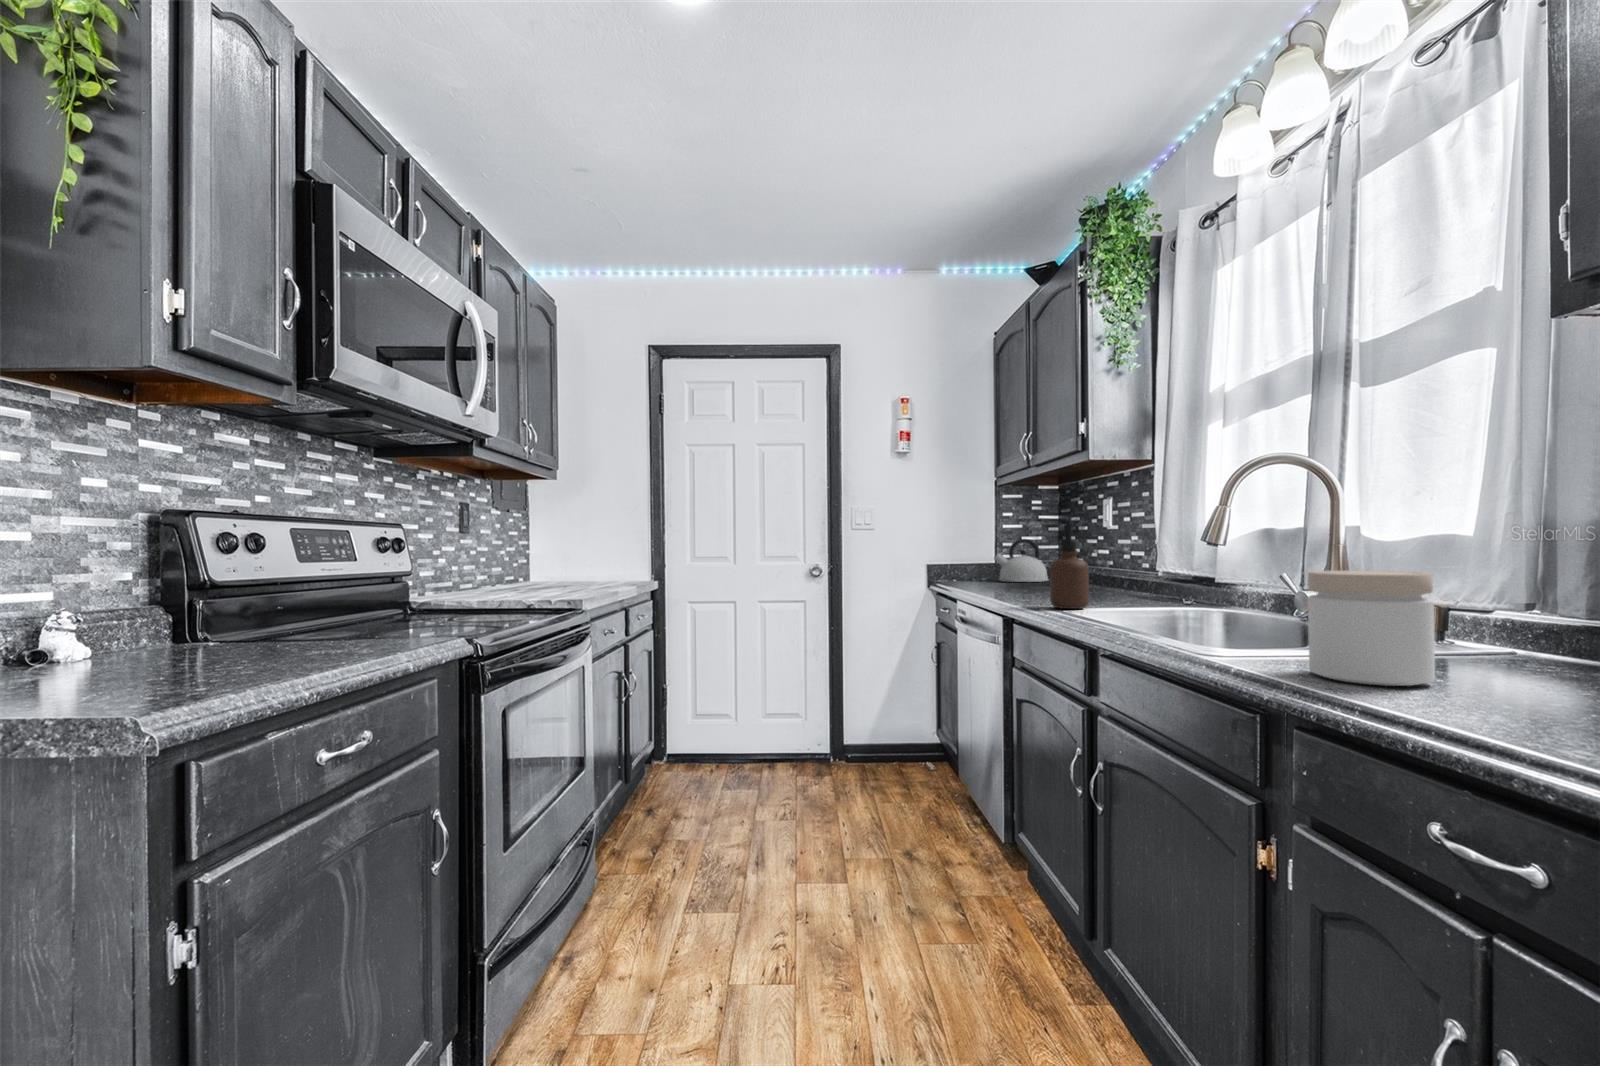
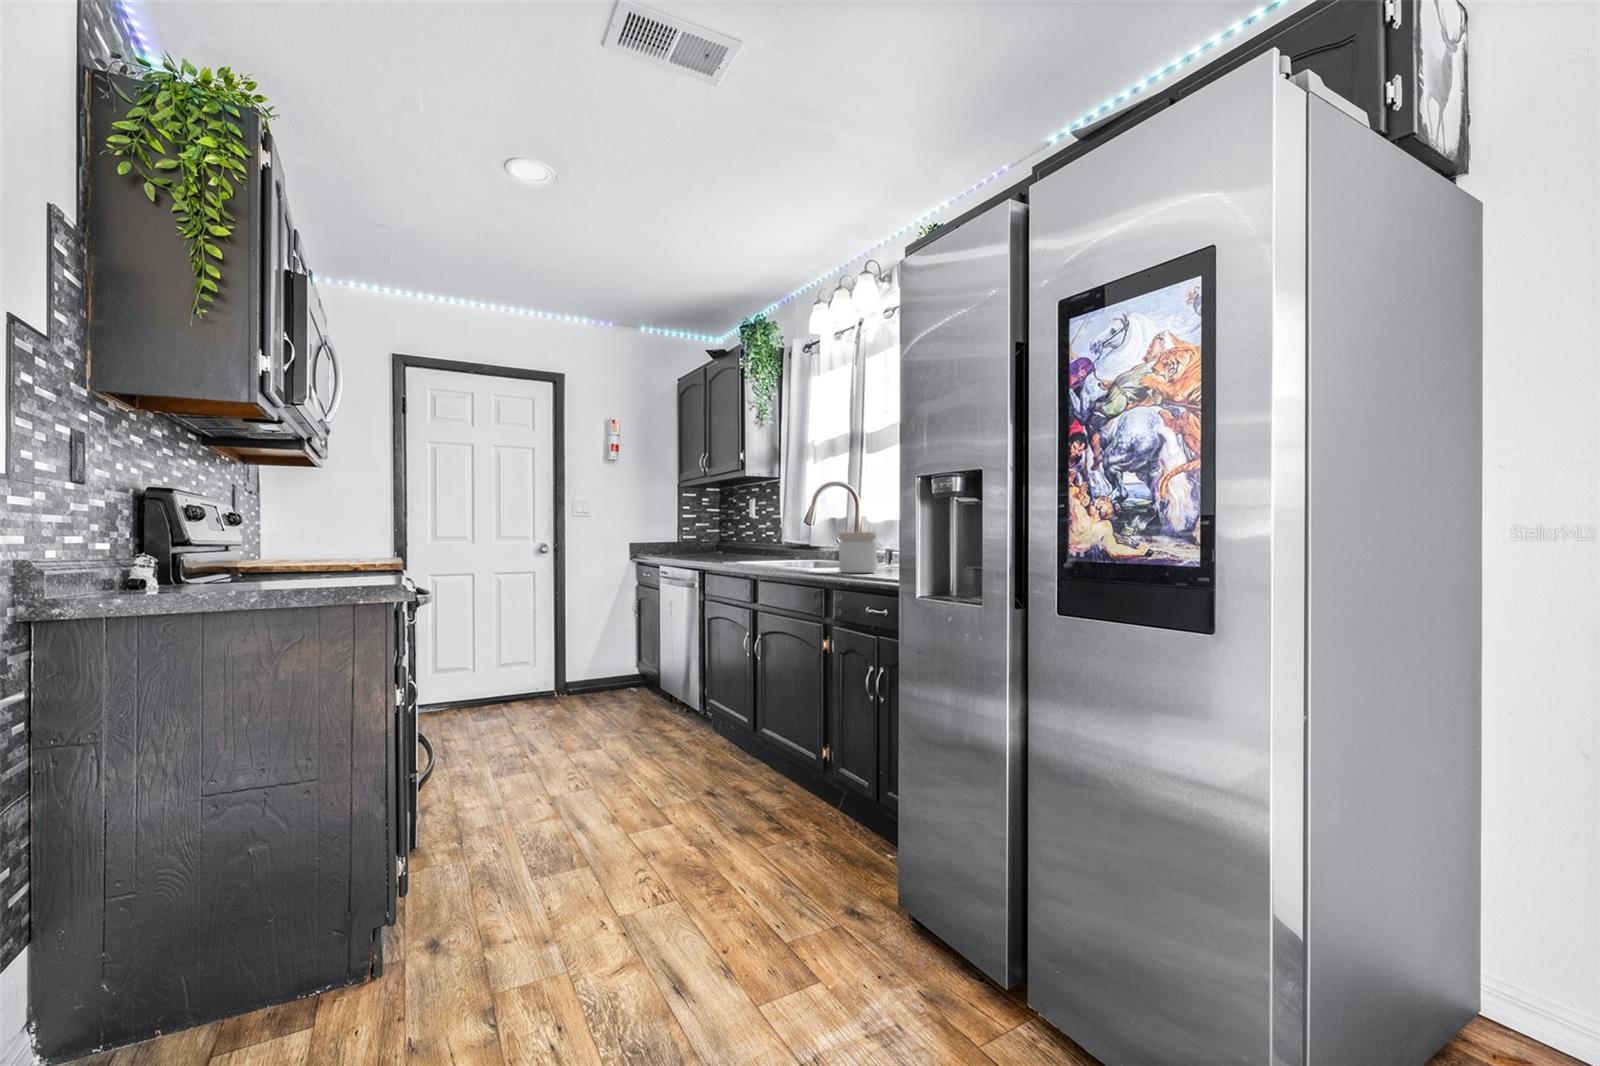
soap dispenser: present [1050,524,1089,609] -> none [726,514,747,563]
kettle: present [994,539,1048,582] -> none [677,525,714,555]

